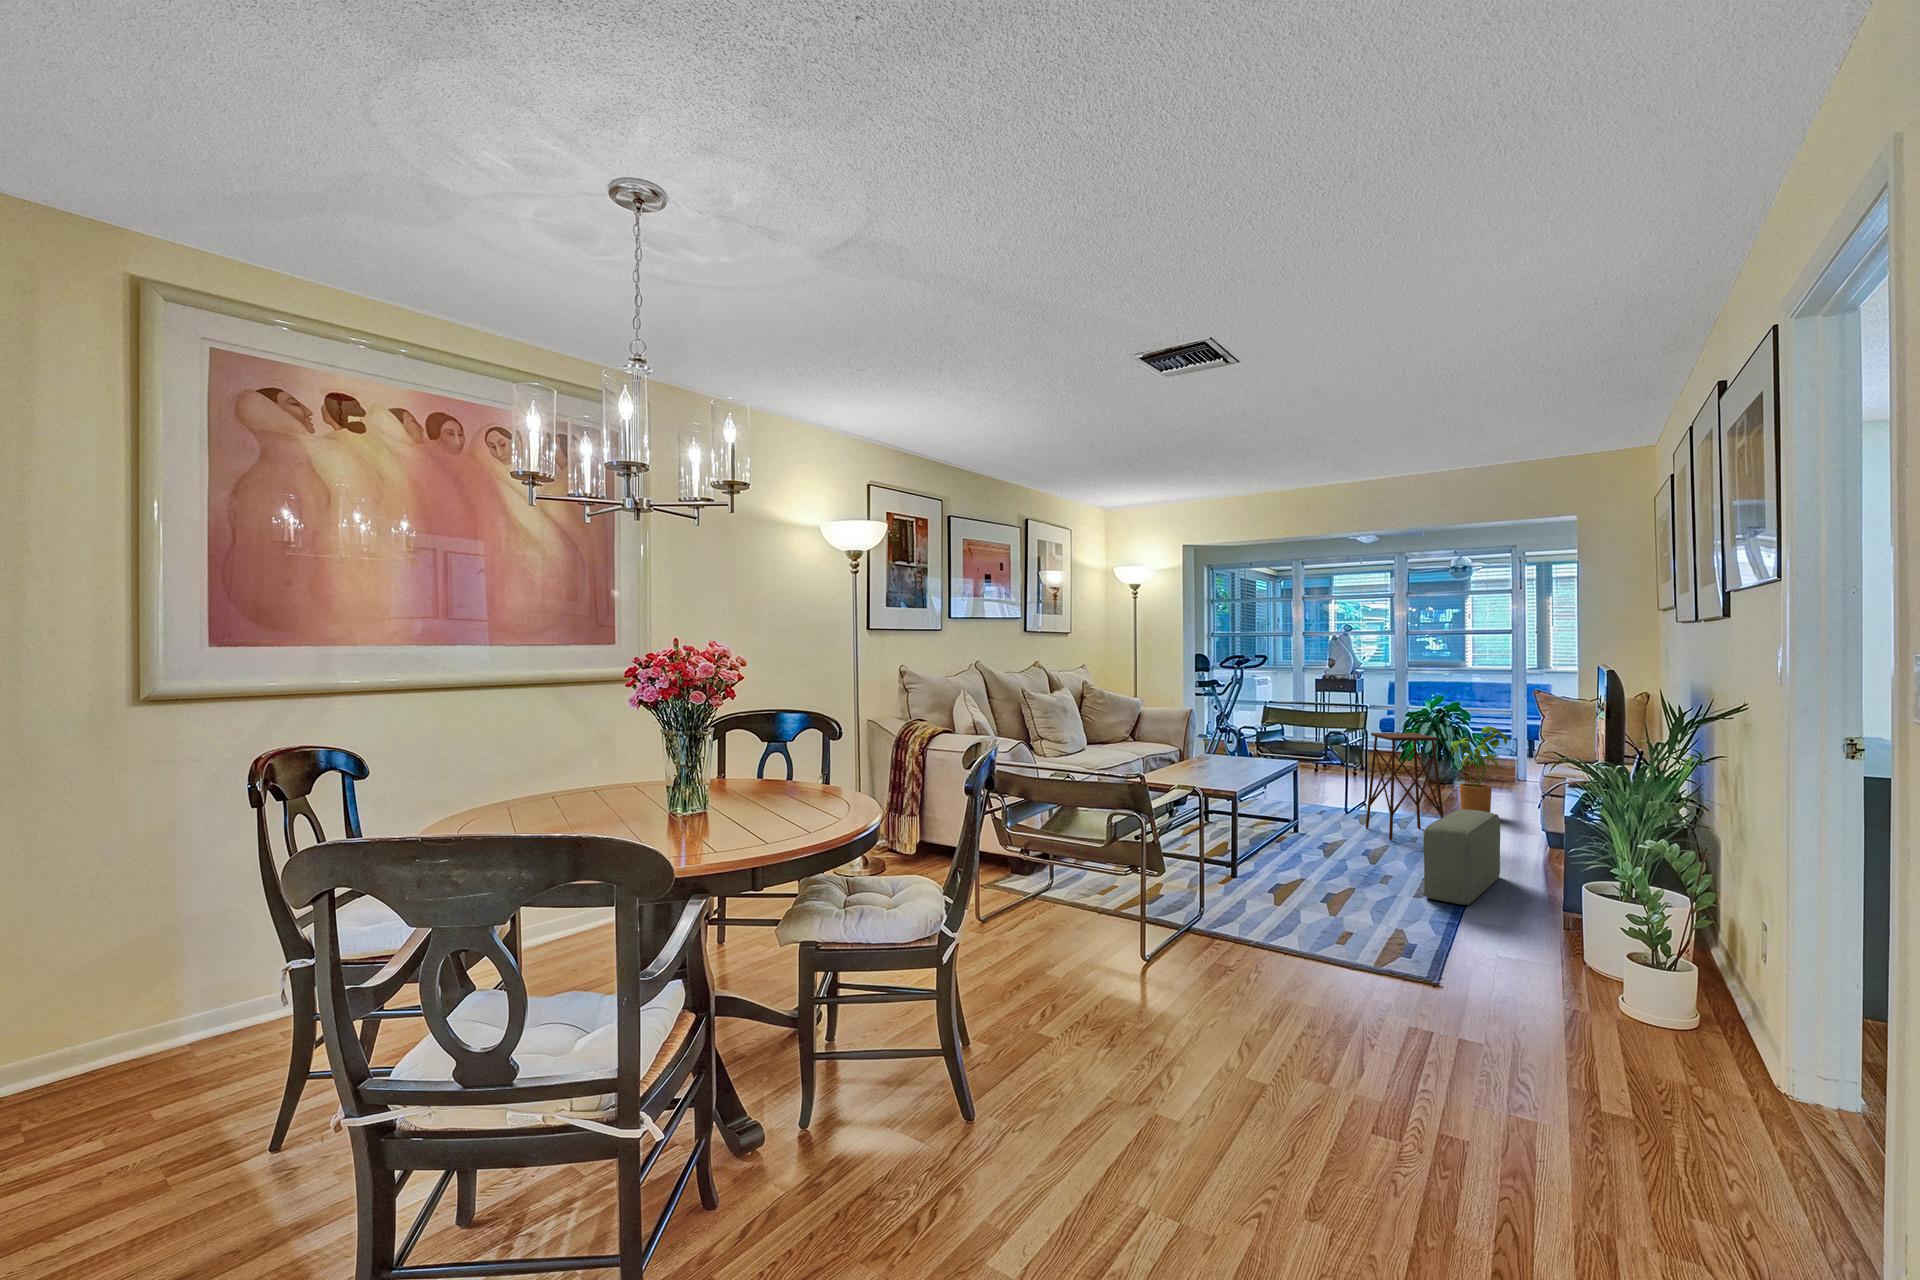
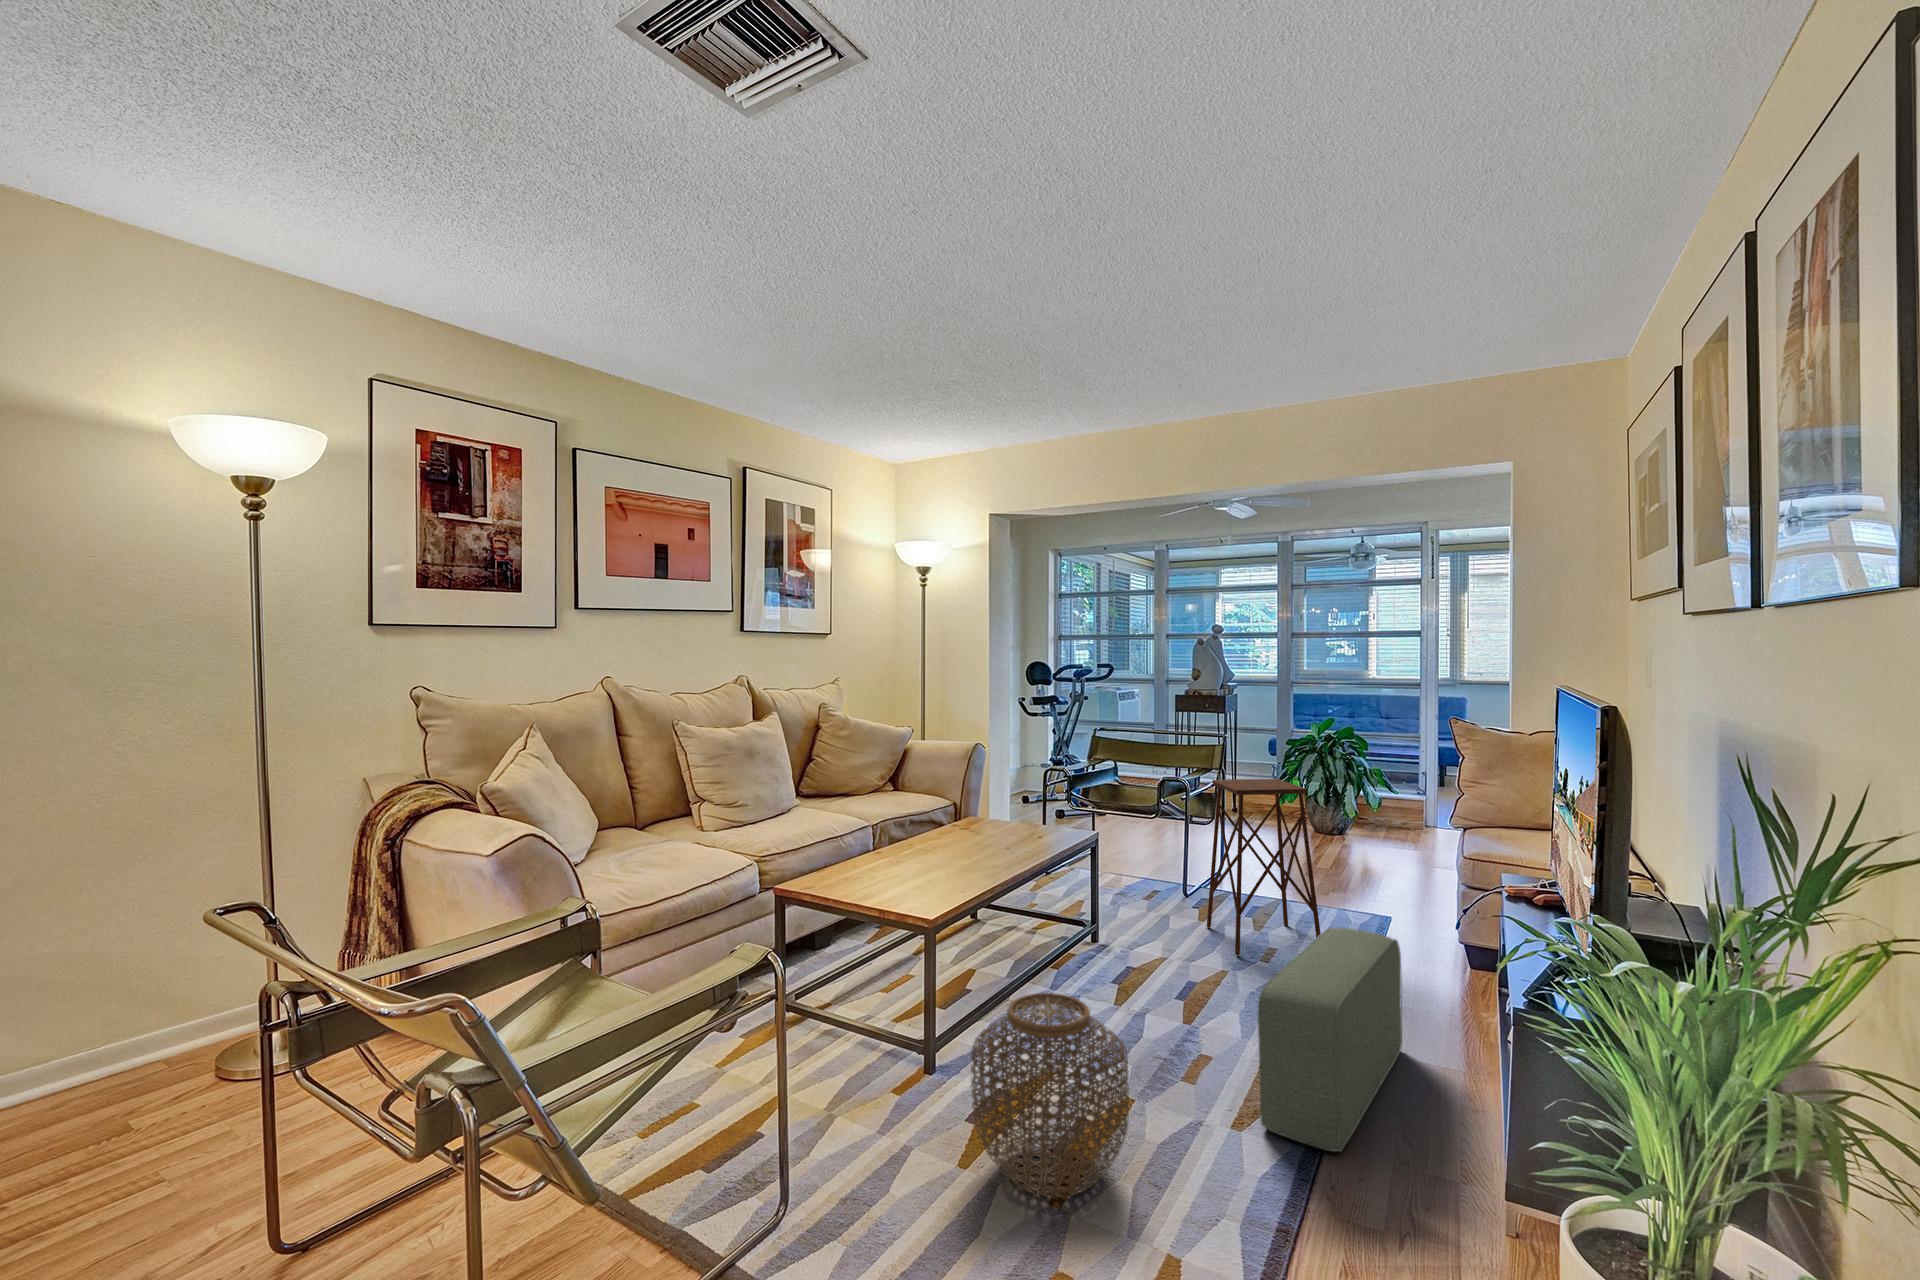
house plant: present [1451,726,1511,812] -> none [1335,764,1421,903]
woven basket: none [1280,824,1363,913] -> present [971,993,1129,1197]

